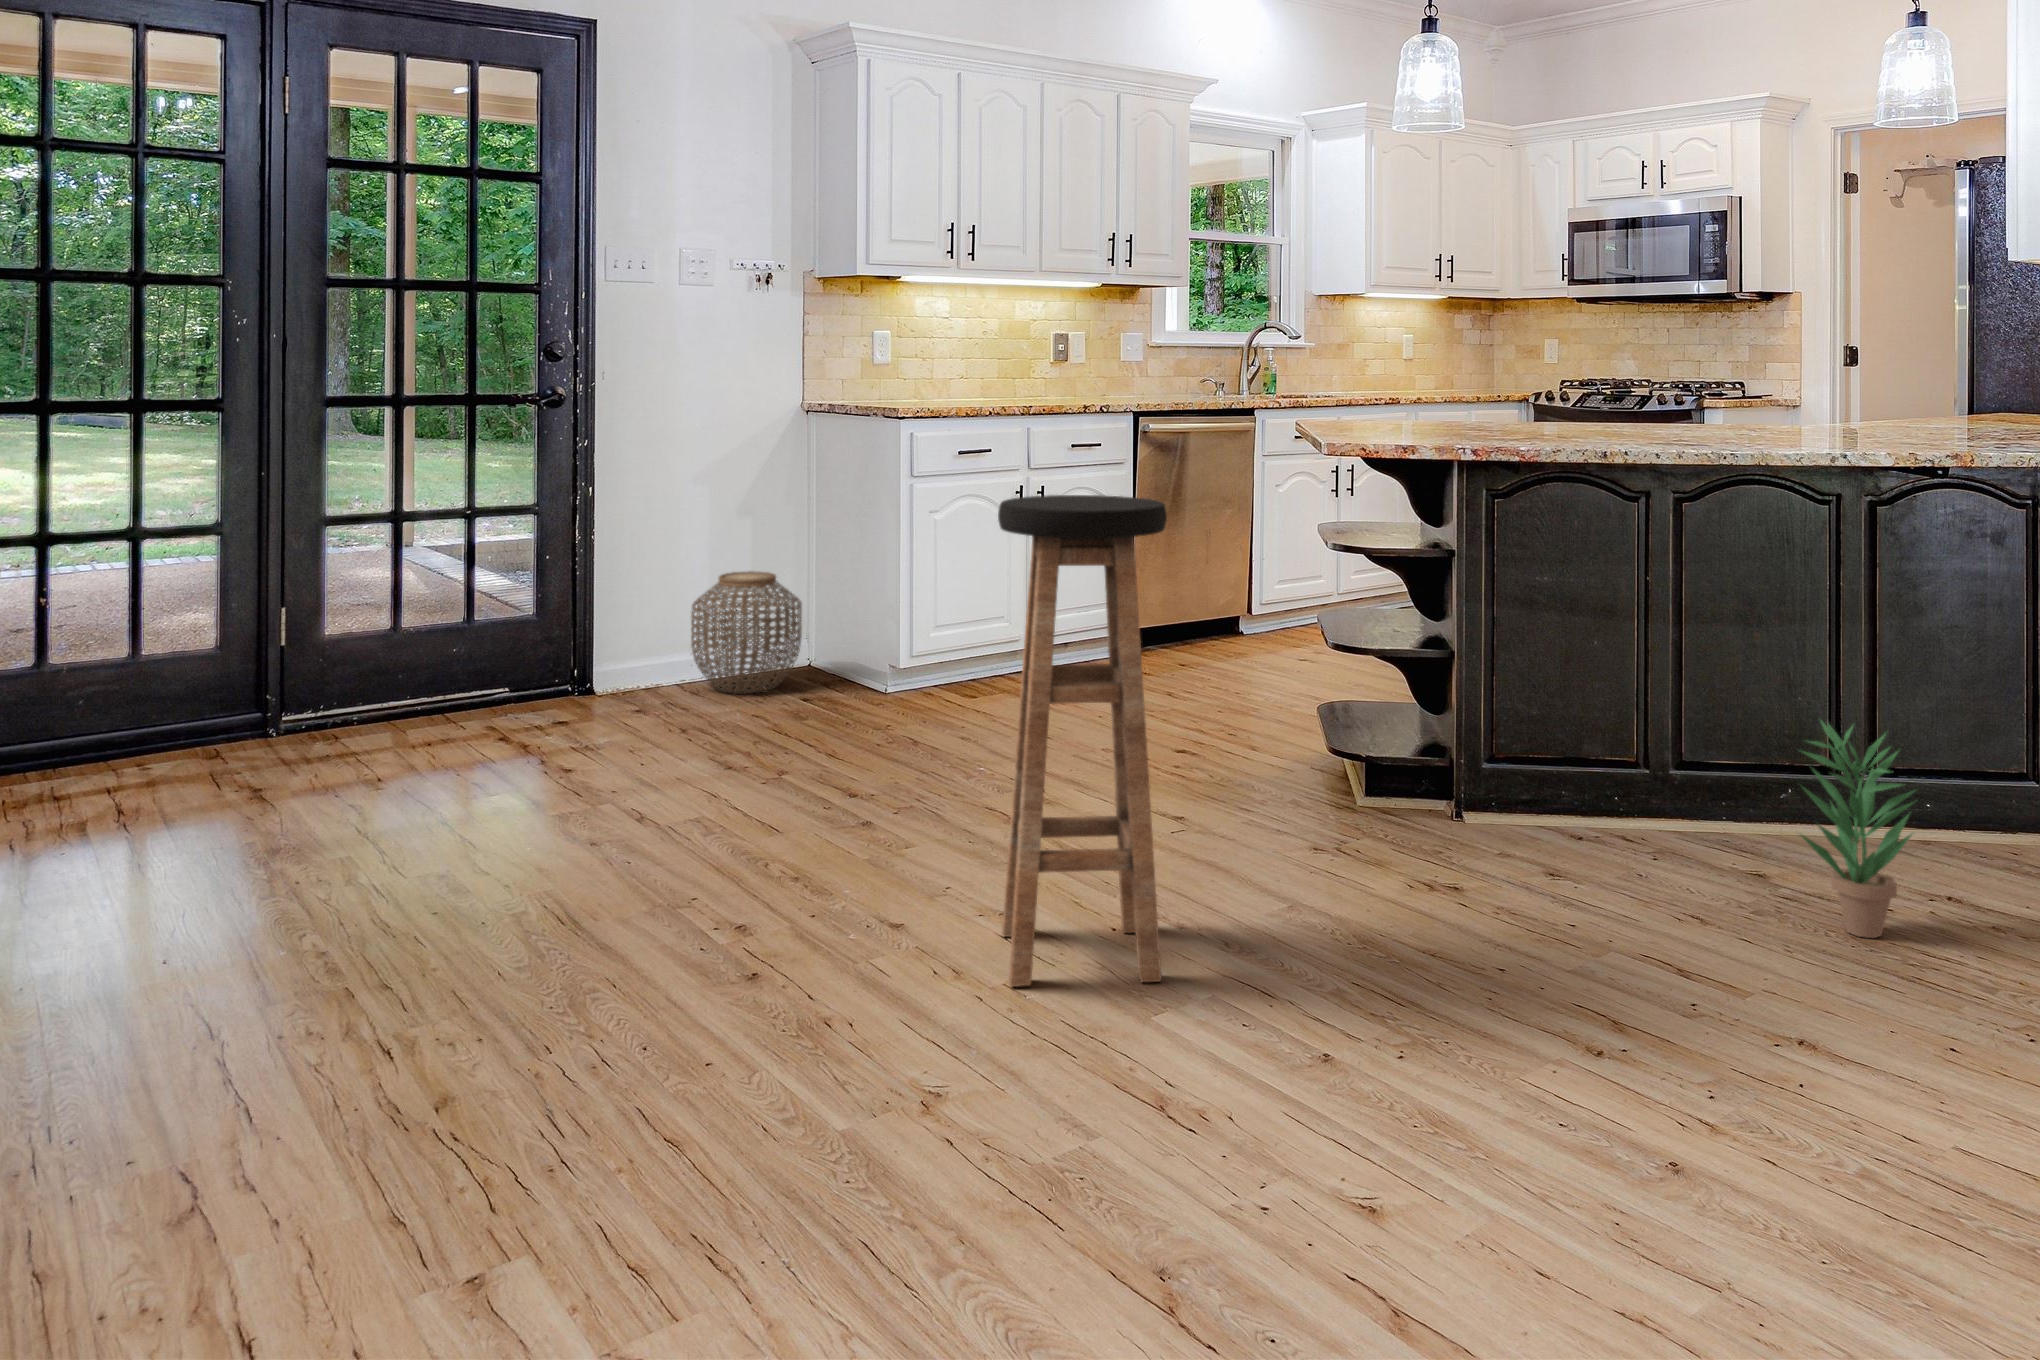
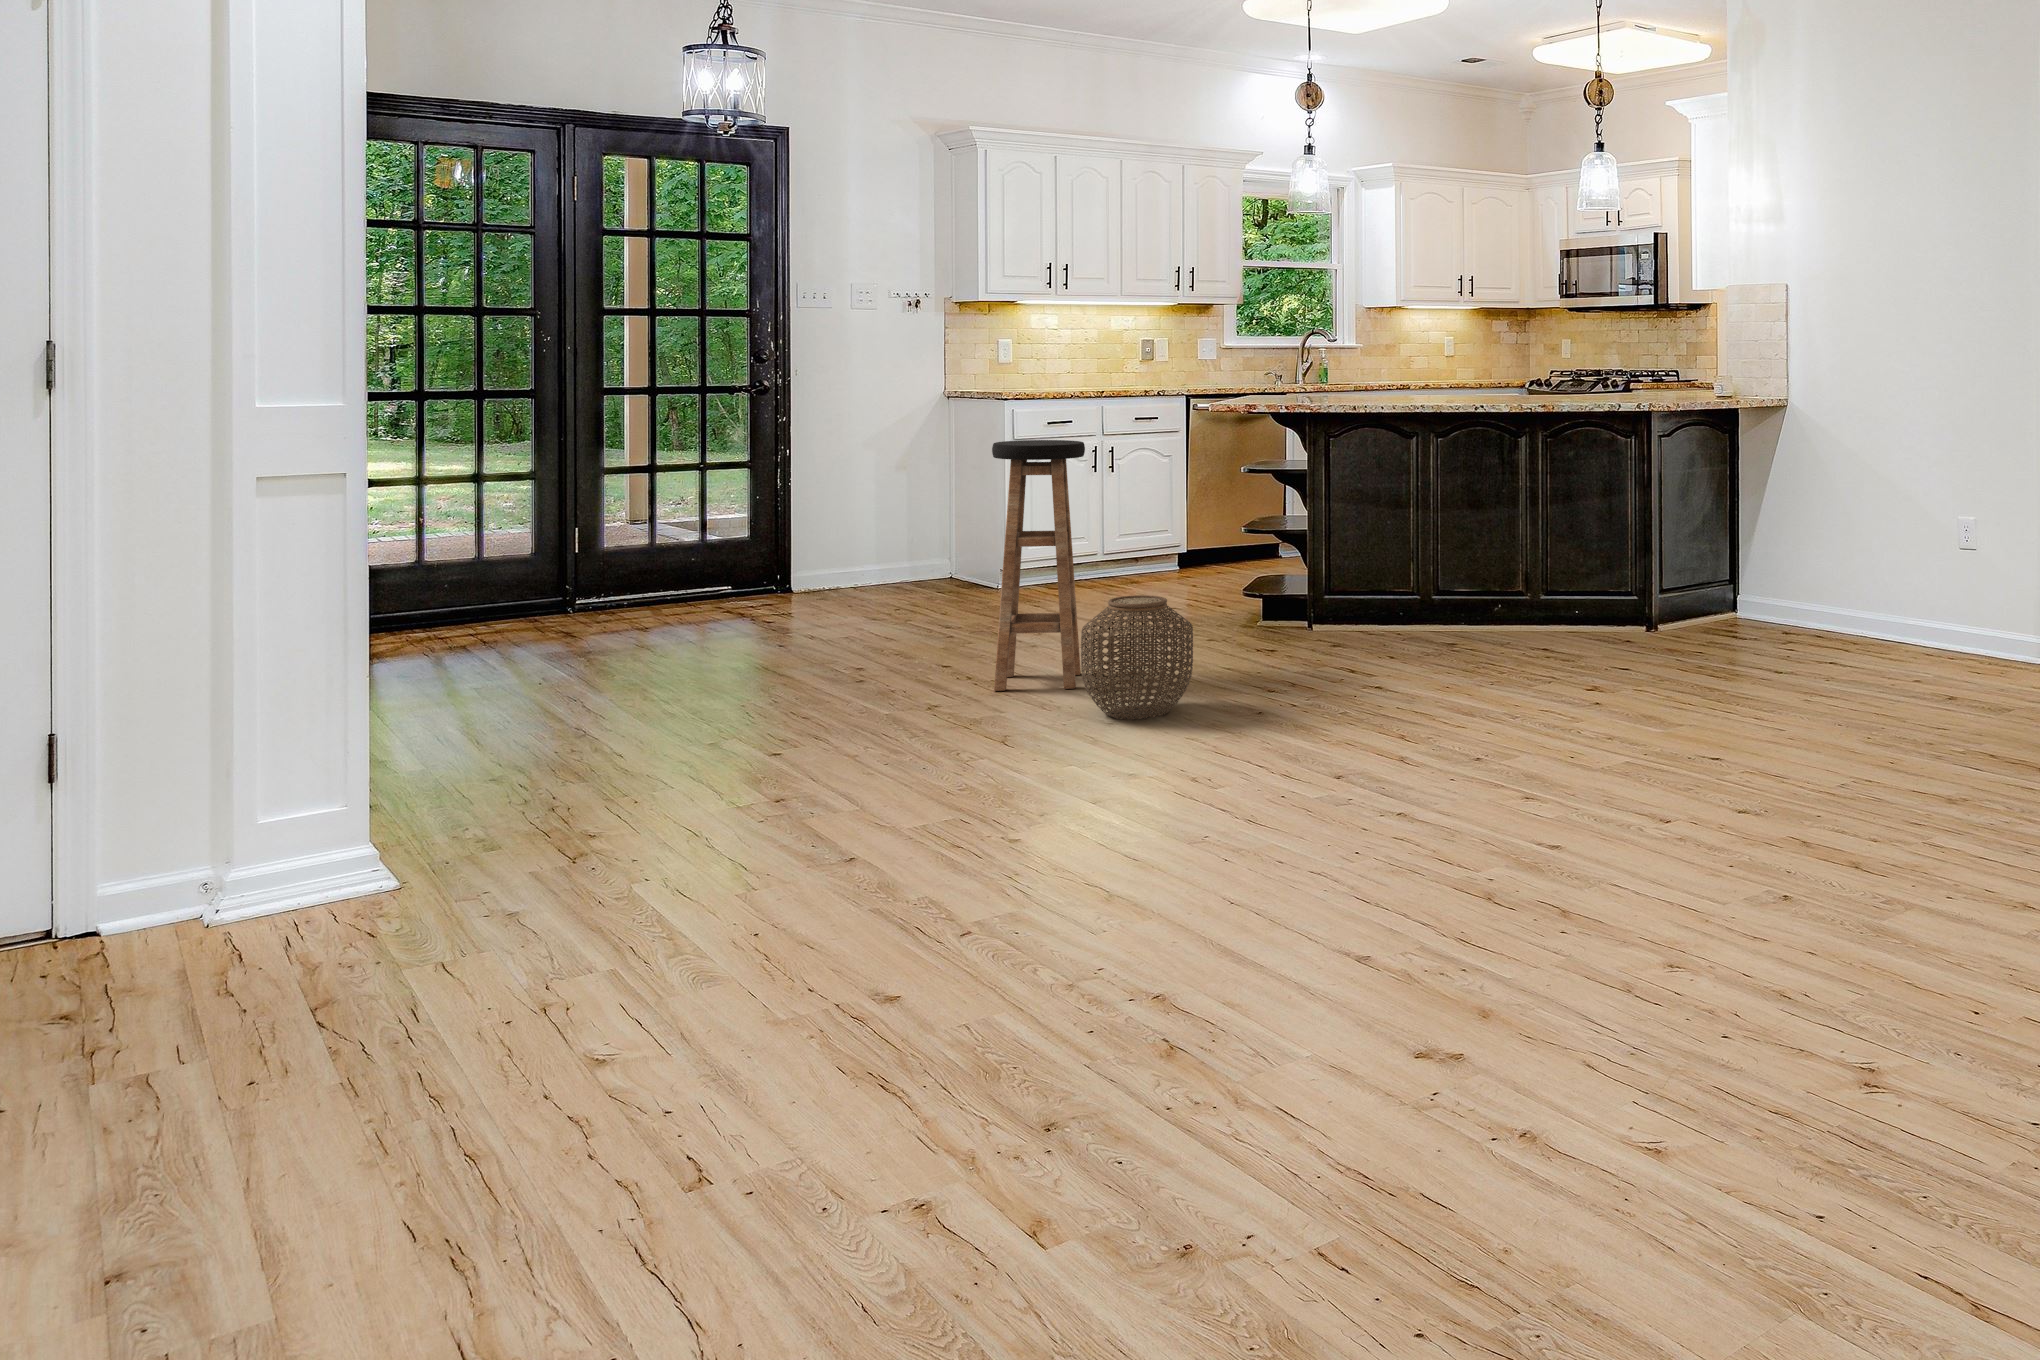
woven basket: present [691,571,802,693] -> present [1081,595,1193,719]
potted plant: present [1801,721,1914,938] -> none [1436,556,1501,671]

